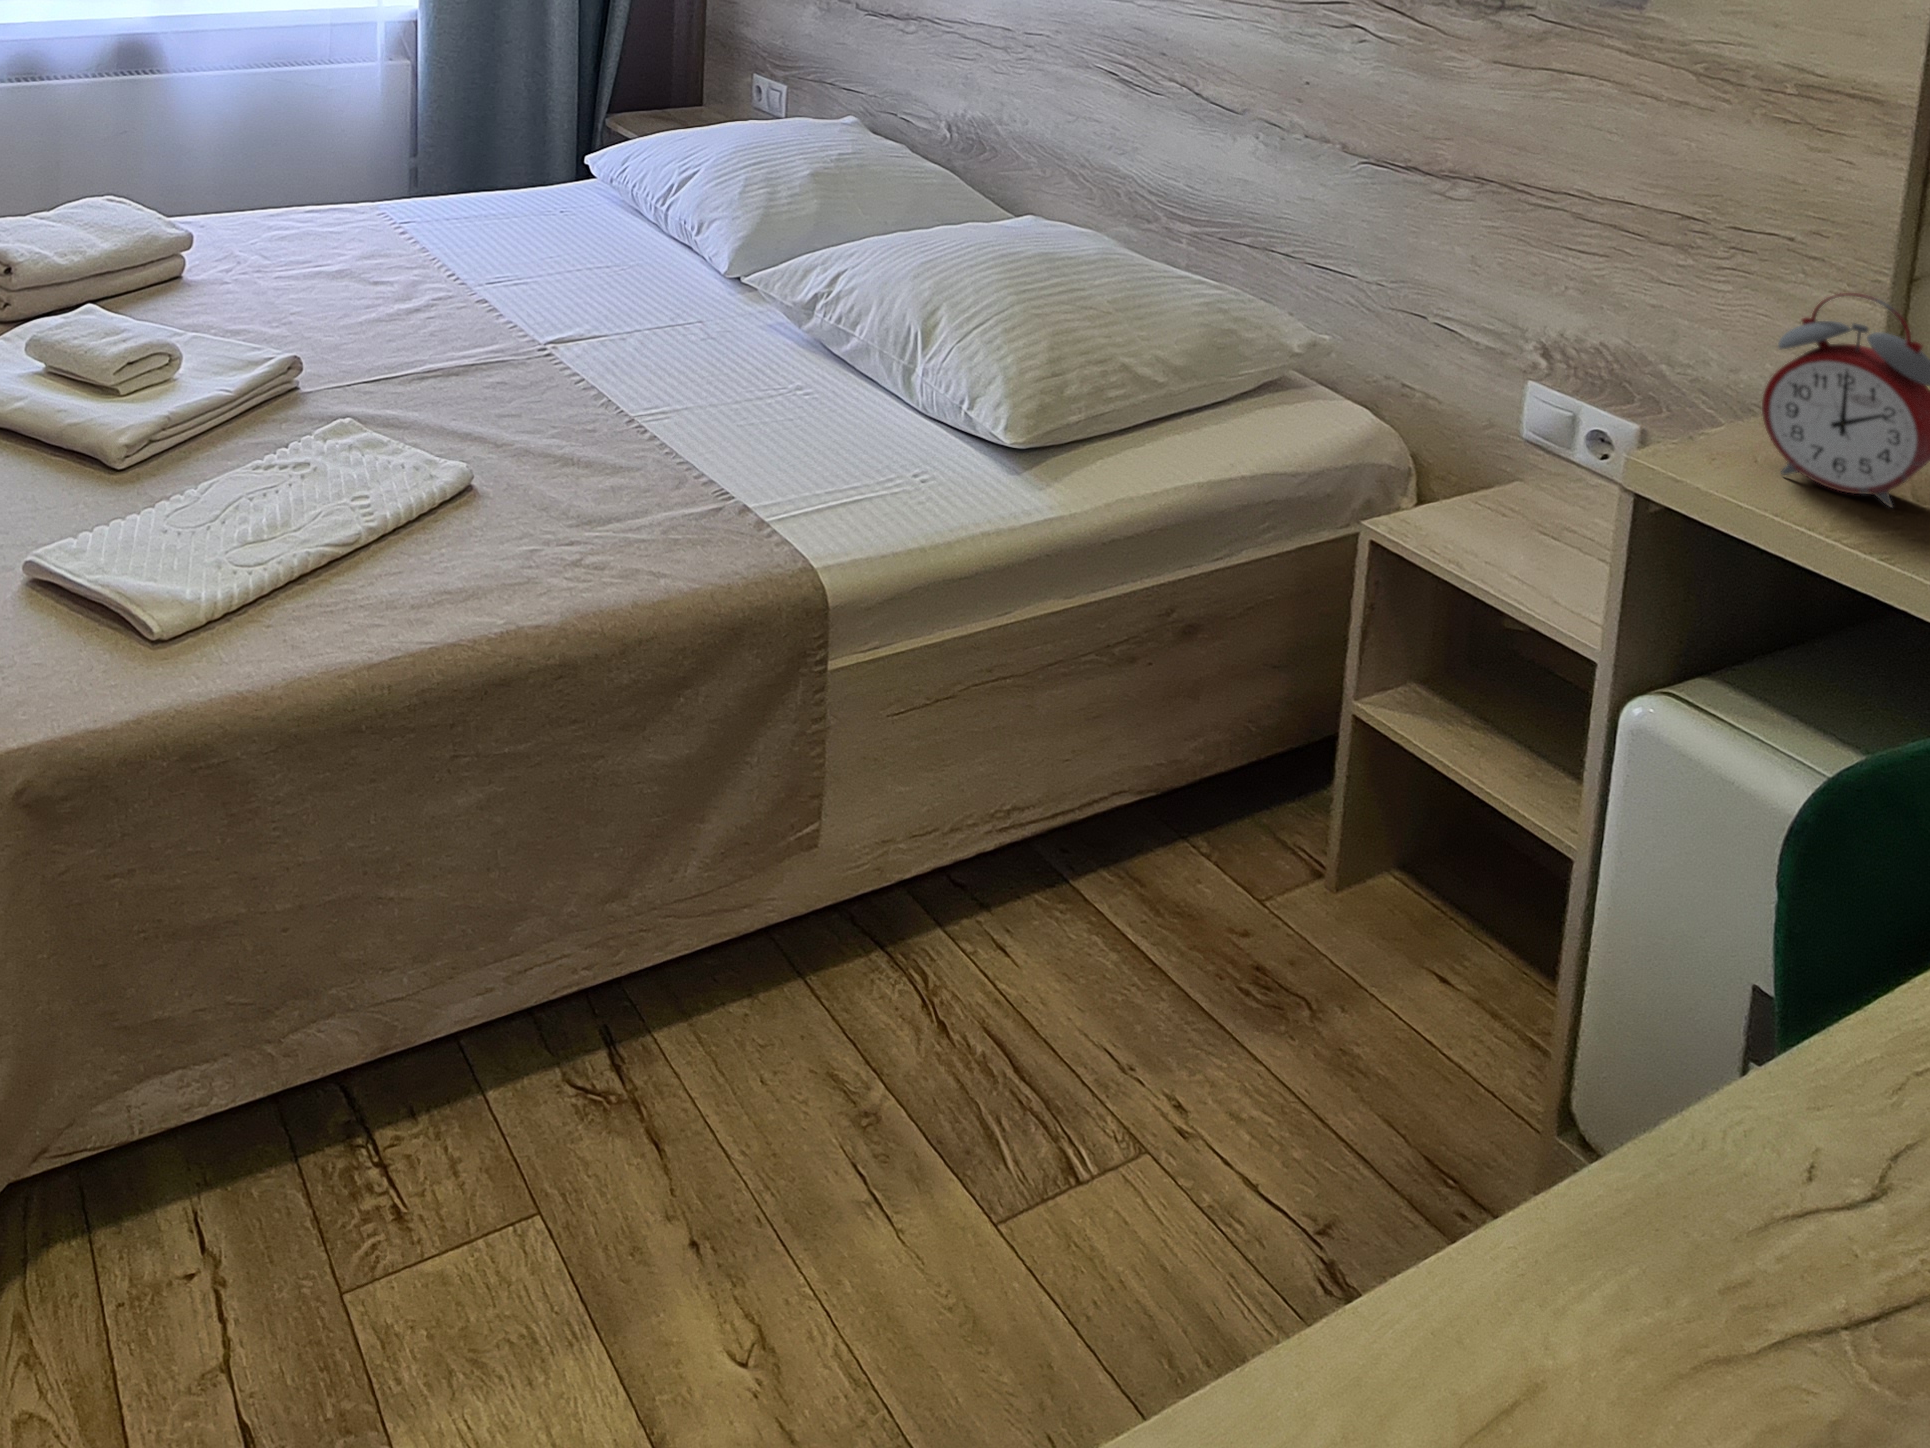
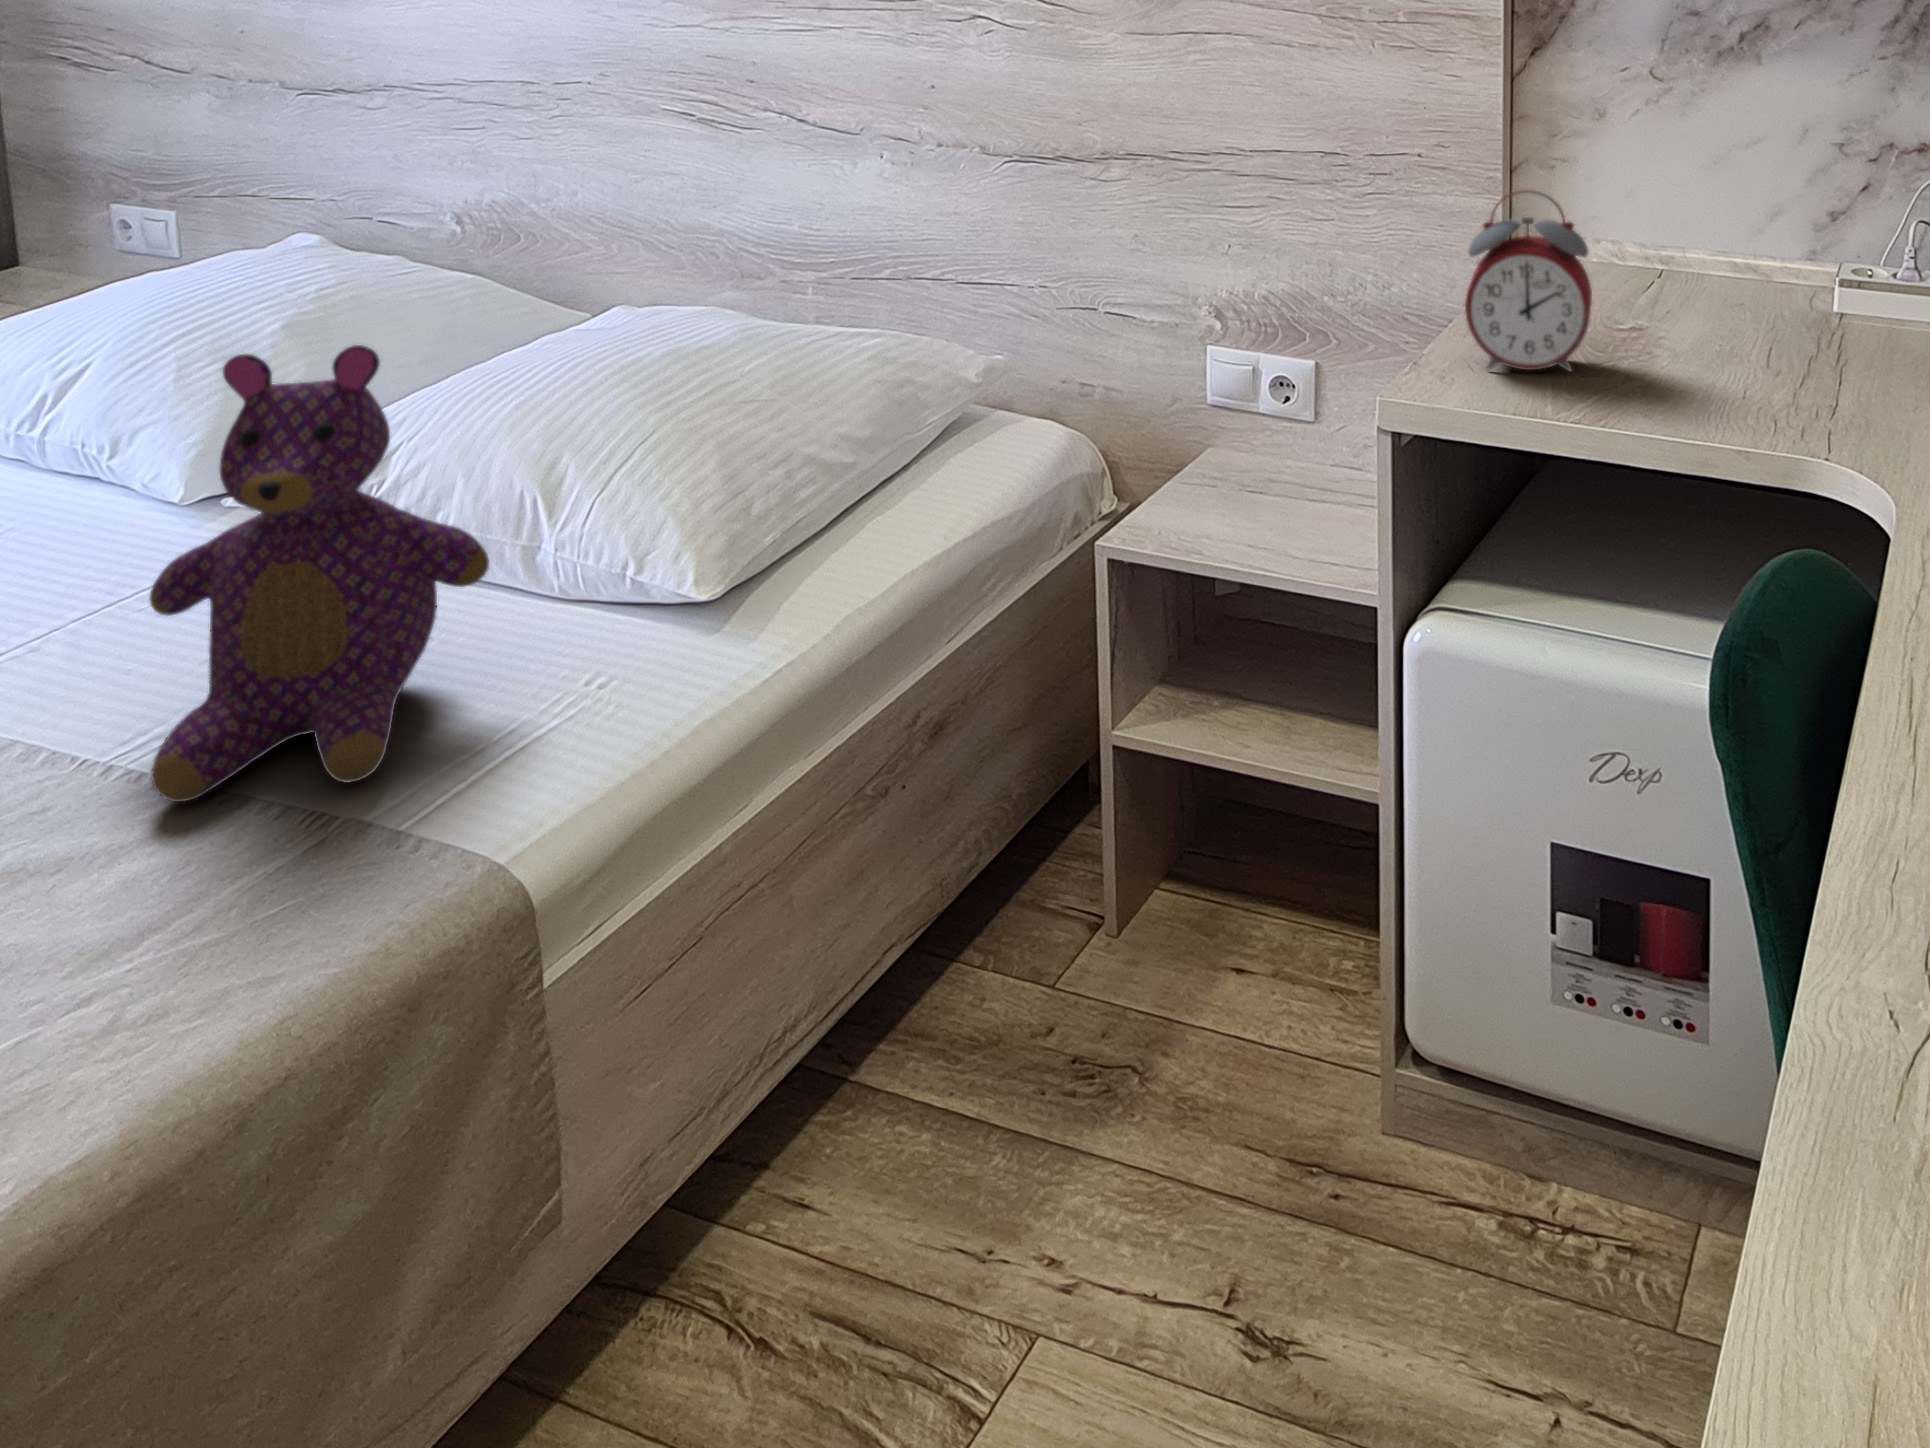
teddy bear: none [642,164,864,476] -> present [150,345,489,802]

